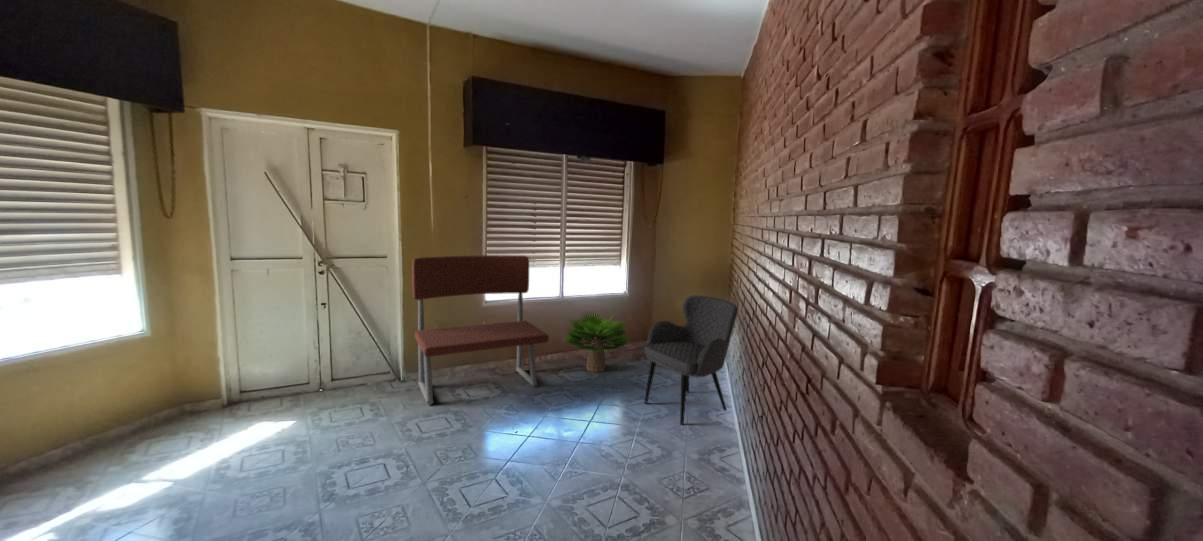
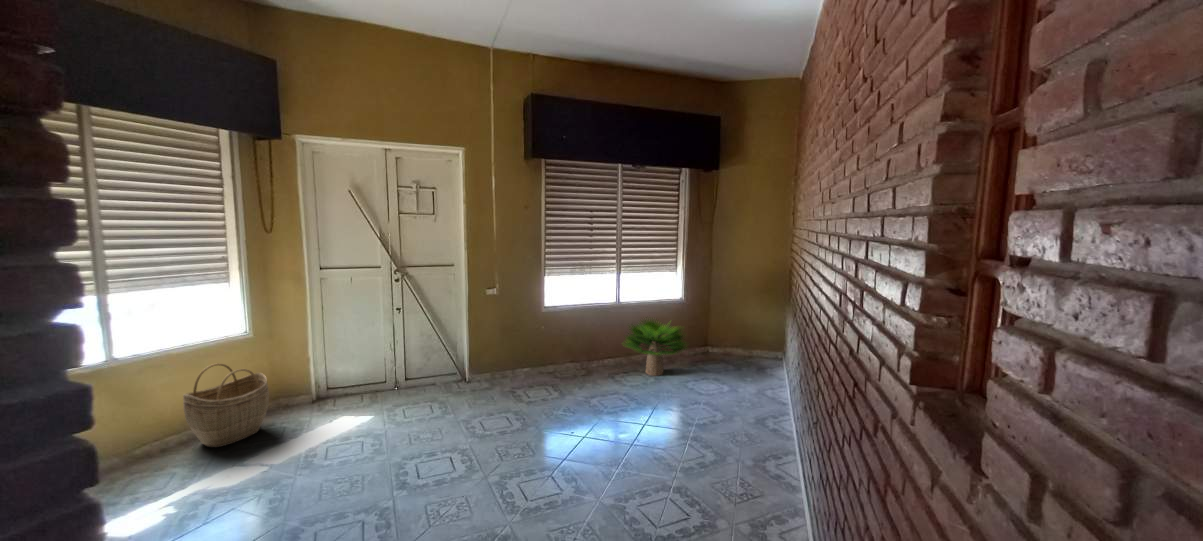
bench: present [412,255,549,405] -> none [484,263,608,402]
armchair: present [644,296,738,425] -> none [701,301,797,430]
woven basket: none [26,373,146,475] -> present [183,364,269,447]

